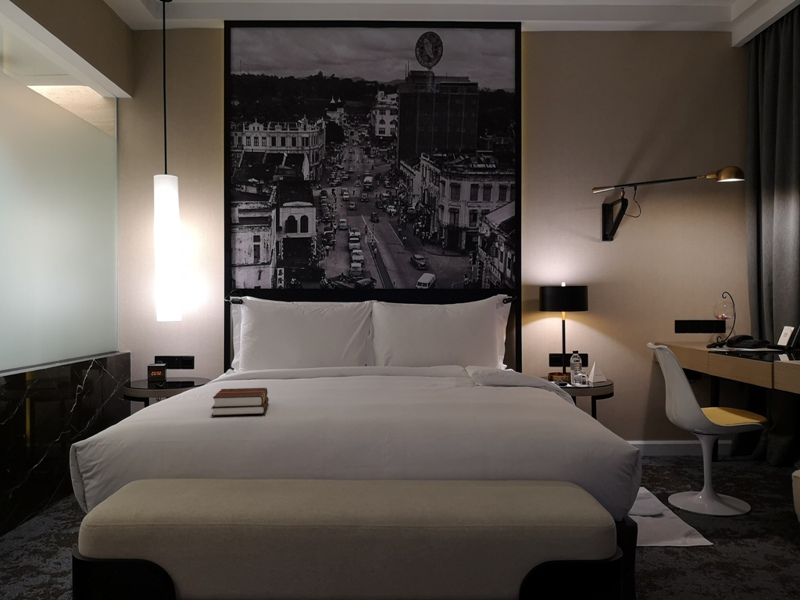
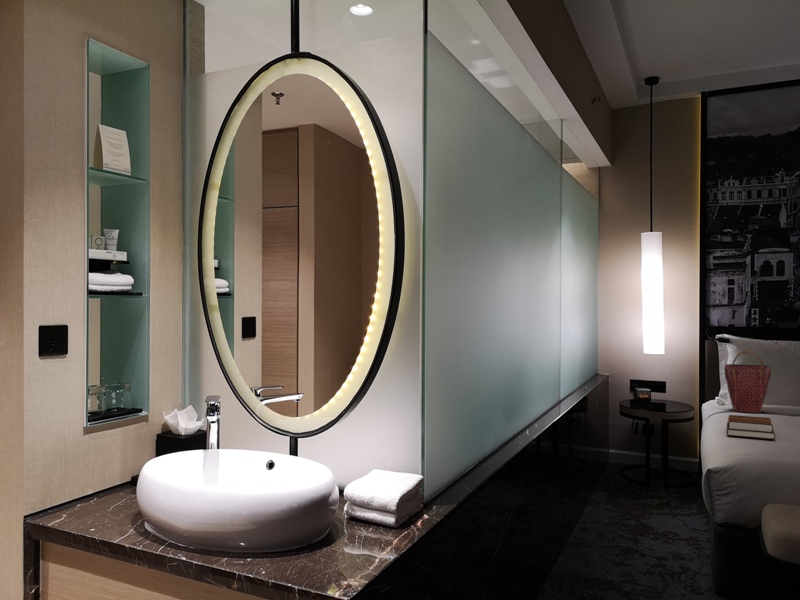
handbag: none [232,312,281,383] -> present [724,351,771,413]

